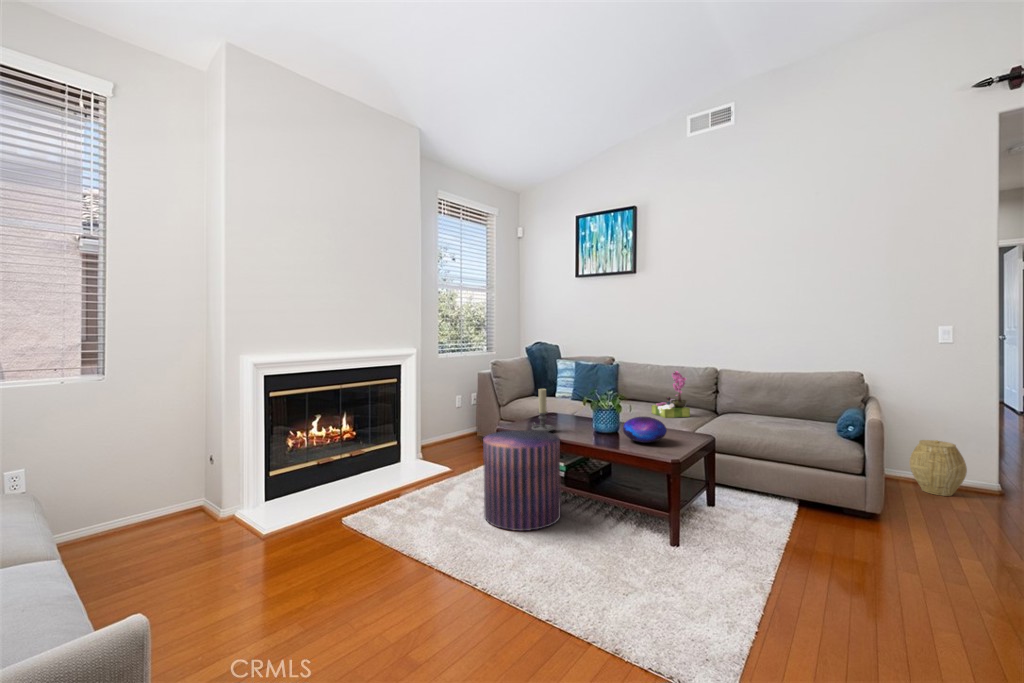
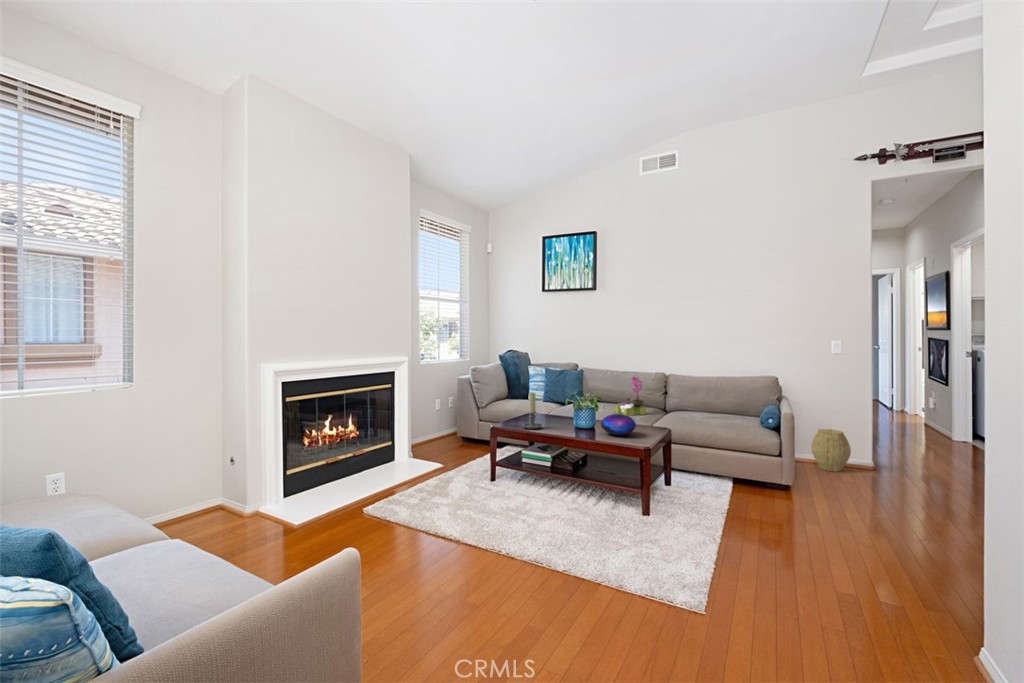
pouf: present [483,430,561,531] -> none [488,427,552,510]

